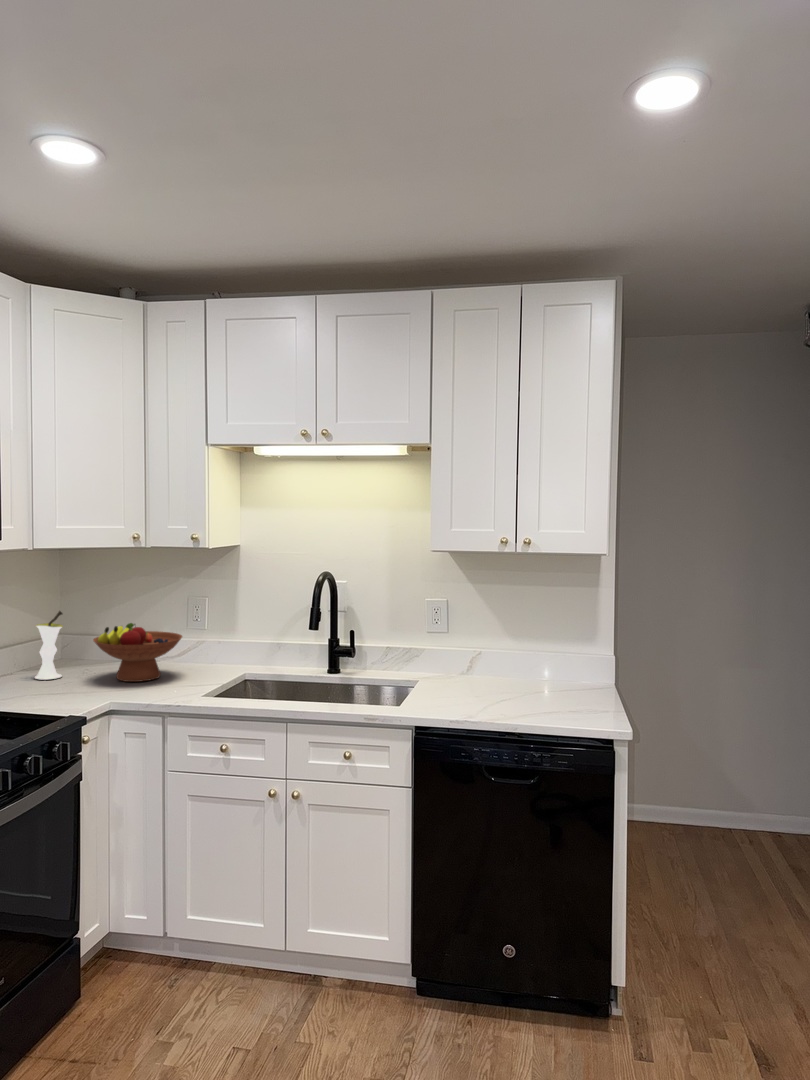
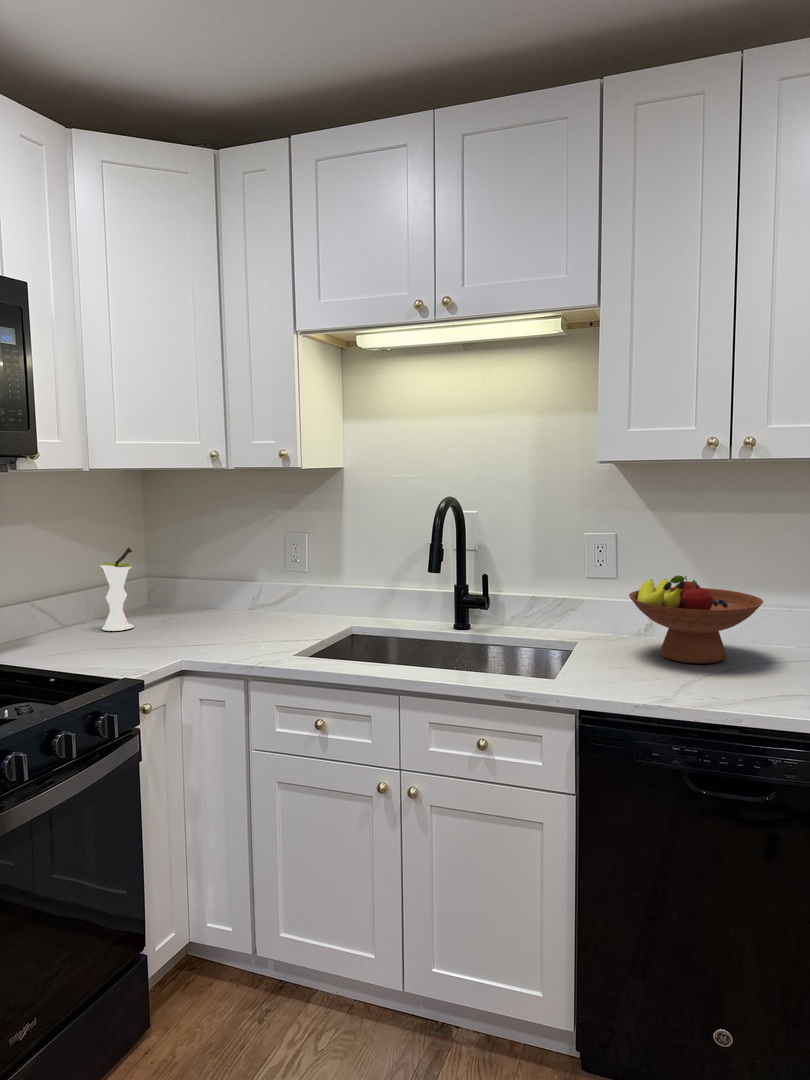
fruit bowl: present [93,623,182,682] -> present [629,575,763,664]

